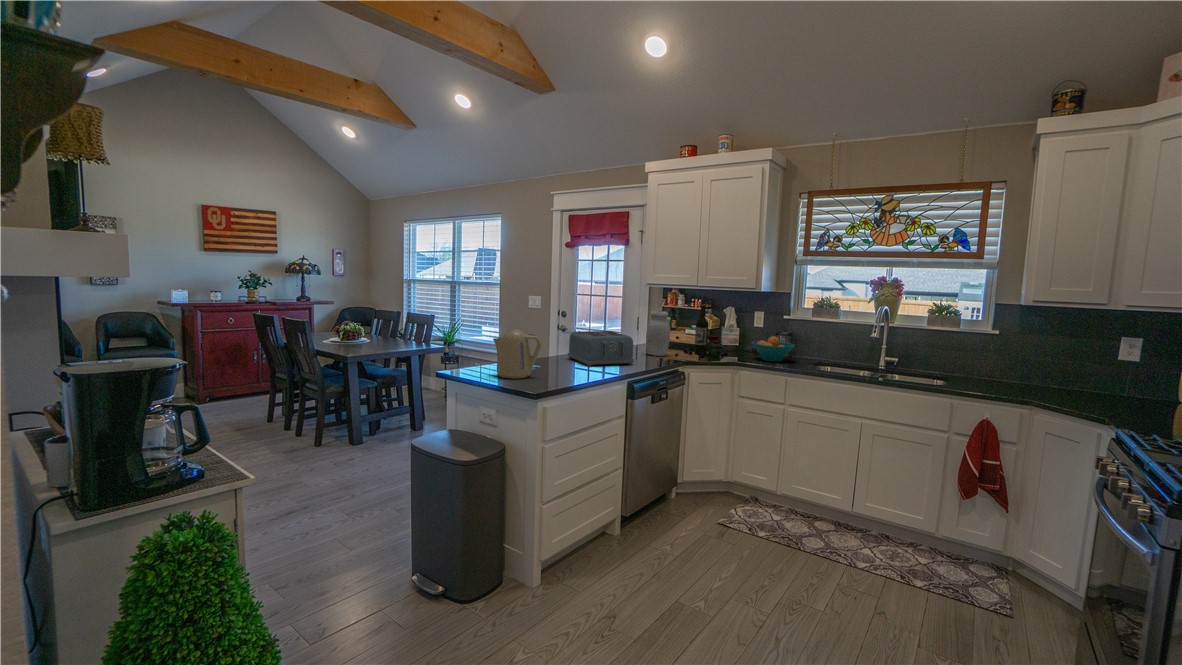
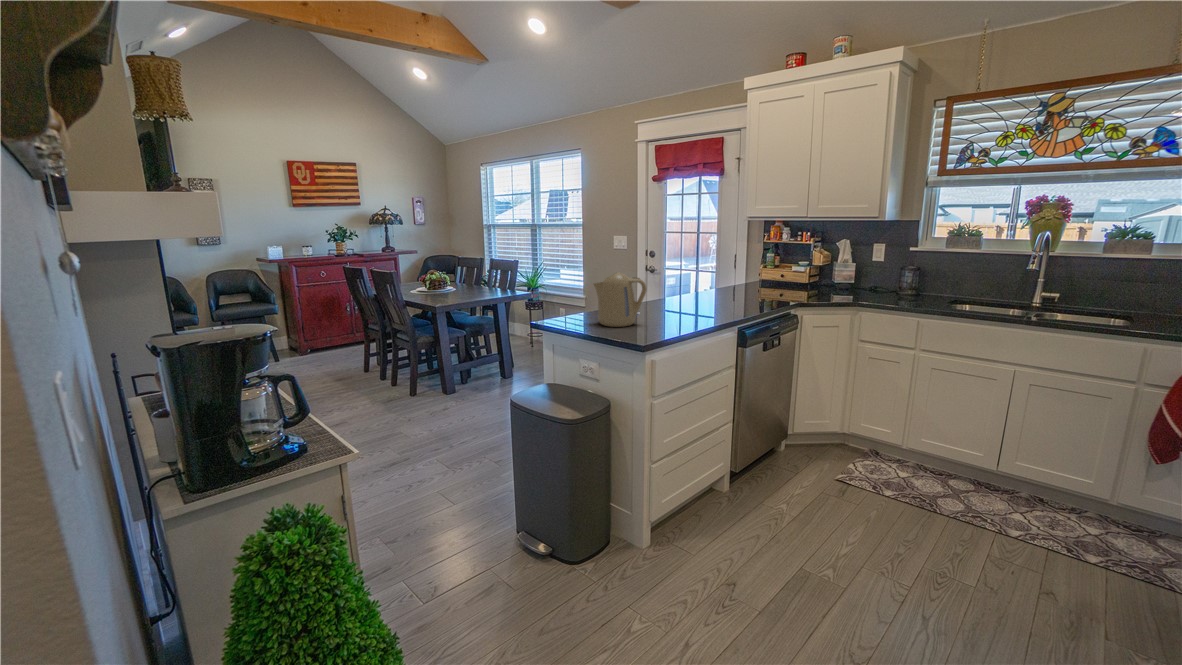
wine bottle: present [683,305,728,357] -> none [790,239,843,300]
jar: present [646,311,670,356] -> none [750,248,778,297]
toaster: present [568,331,634,367] -> none [667,271,743,311]
fruit bowl: present [751,336,795,361] -> none [872,272,926,300]

